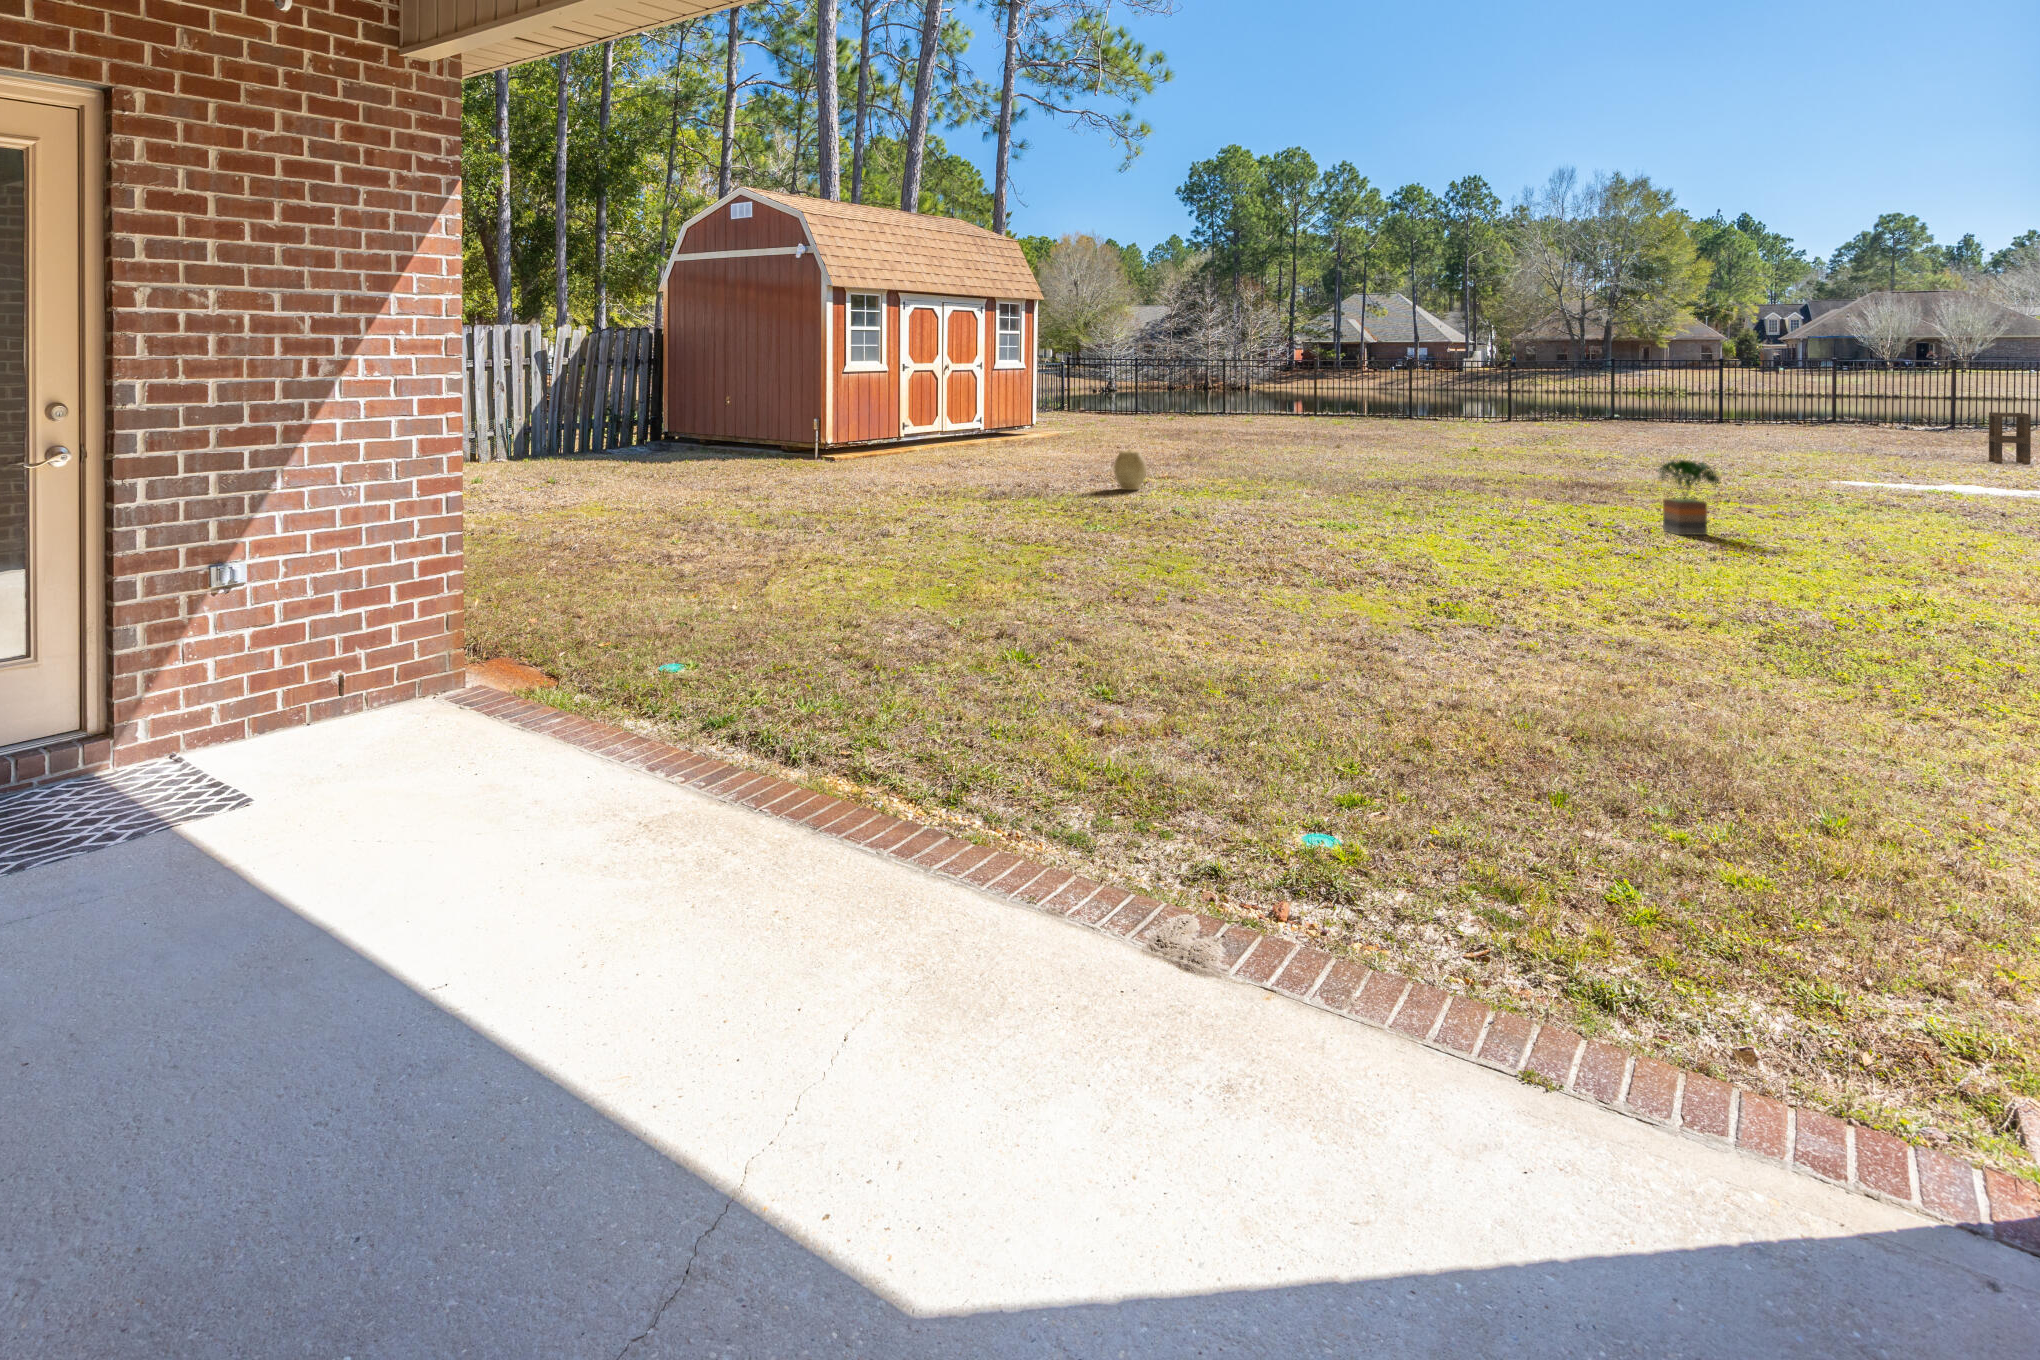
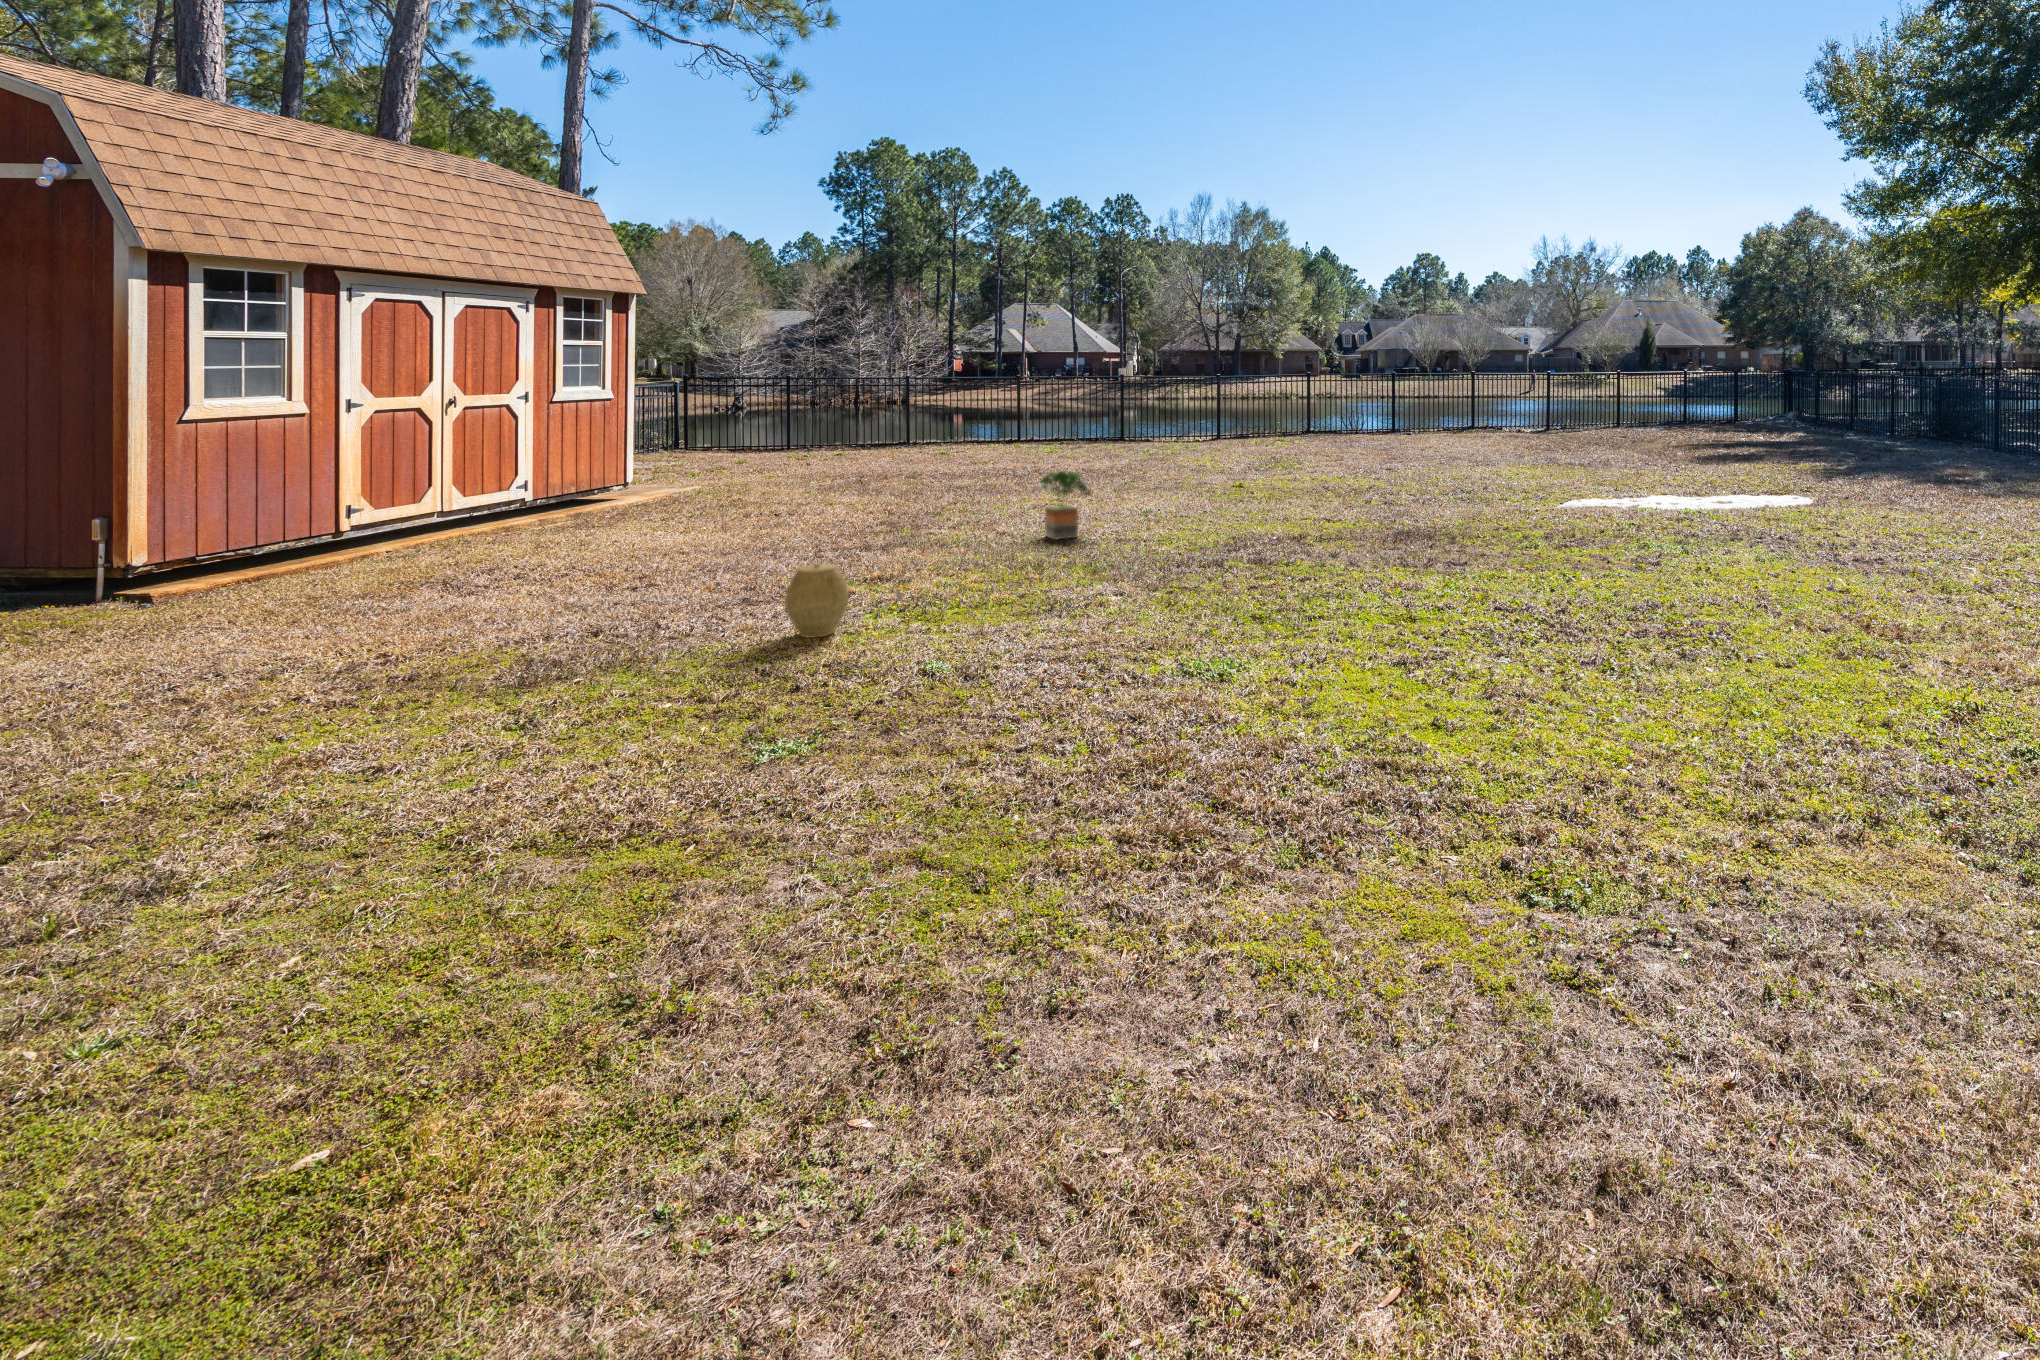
side table: present [1989,412,2031,464] -> none [1644,430,1676,476]
potted tree: present [1659,460,1720,535] -> present [1041,472,1088,540]

